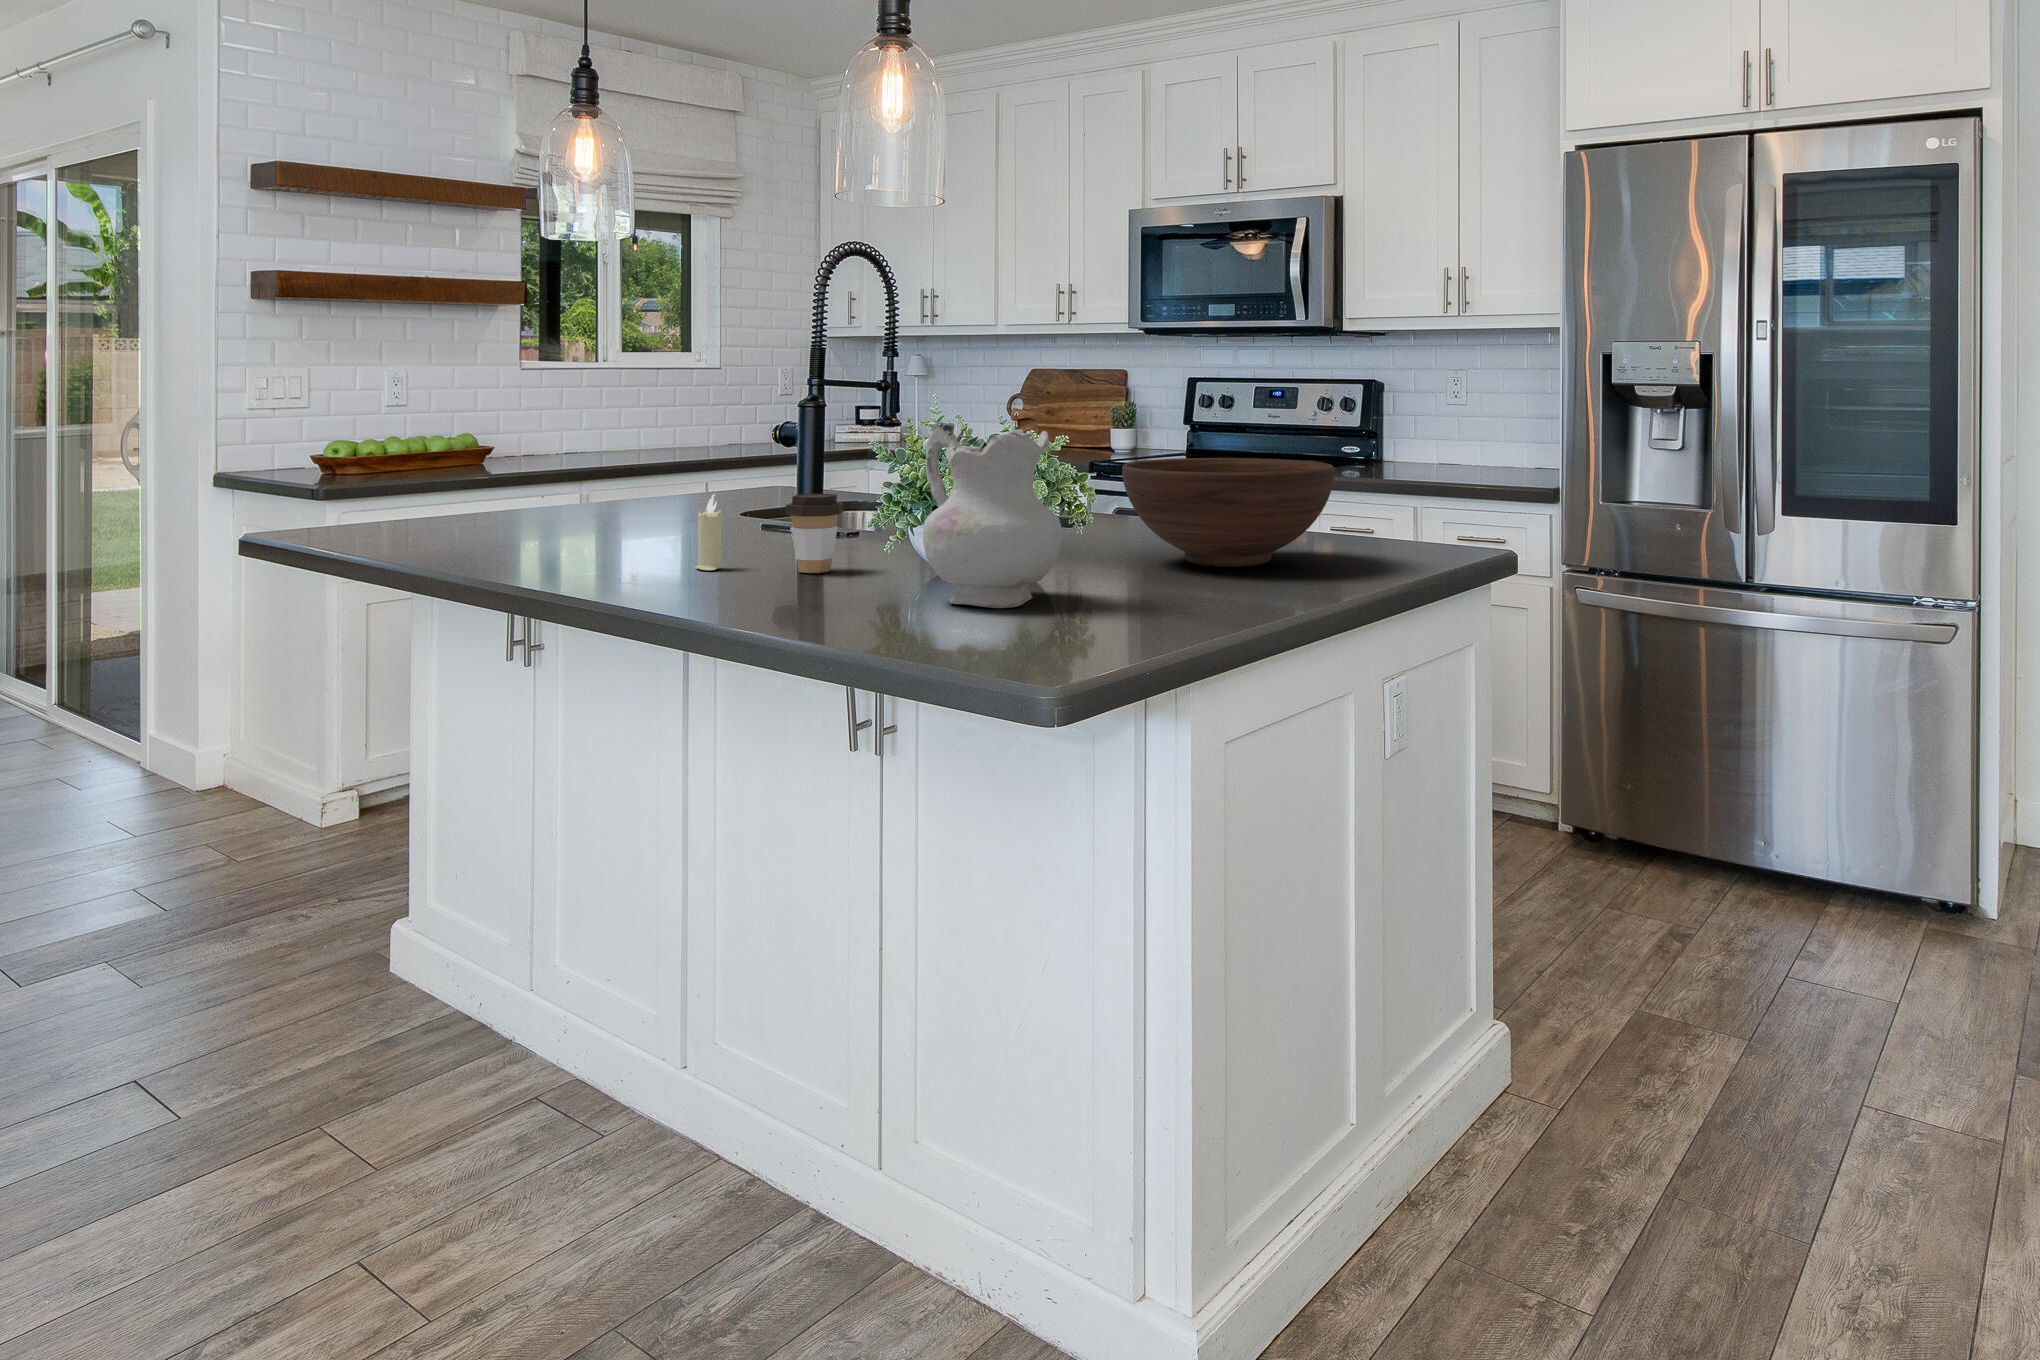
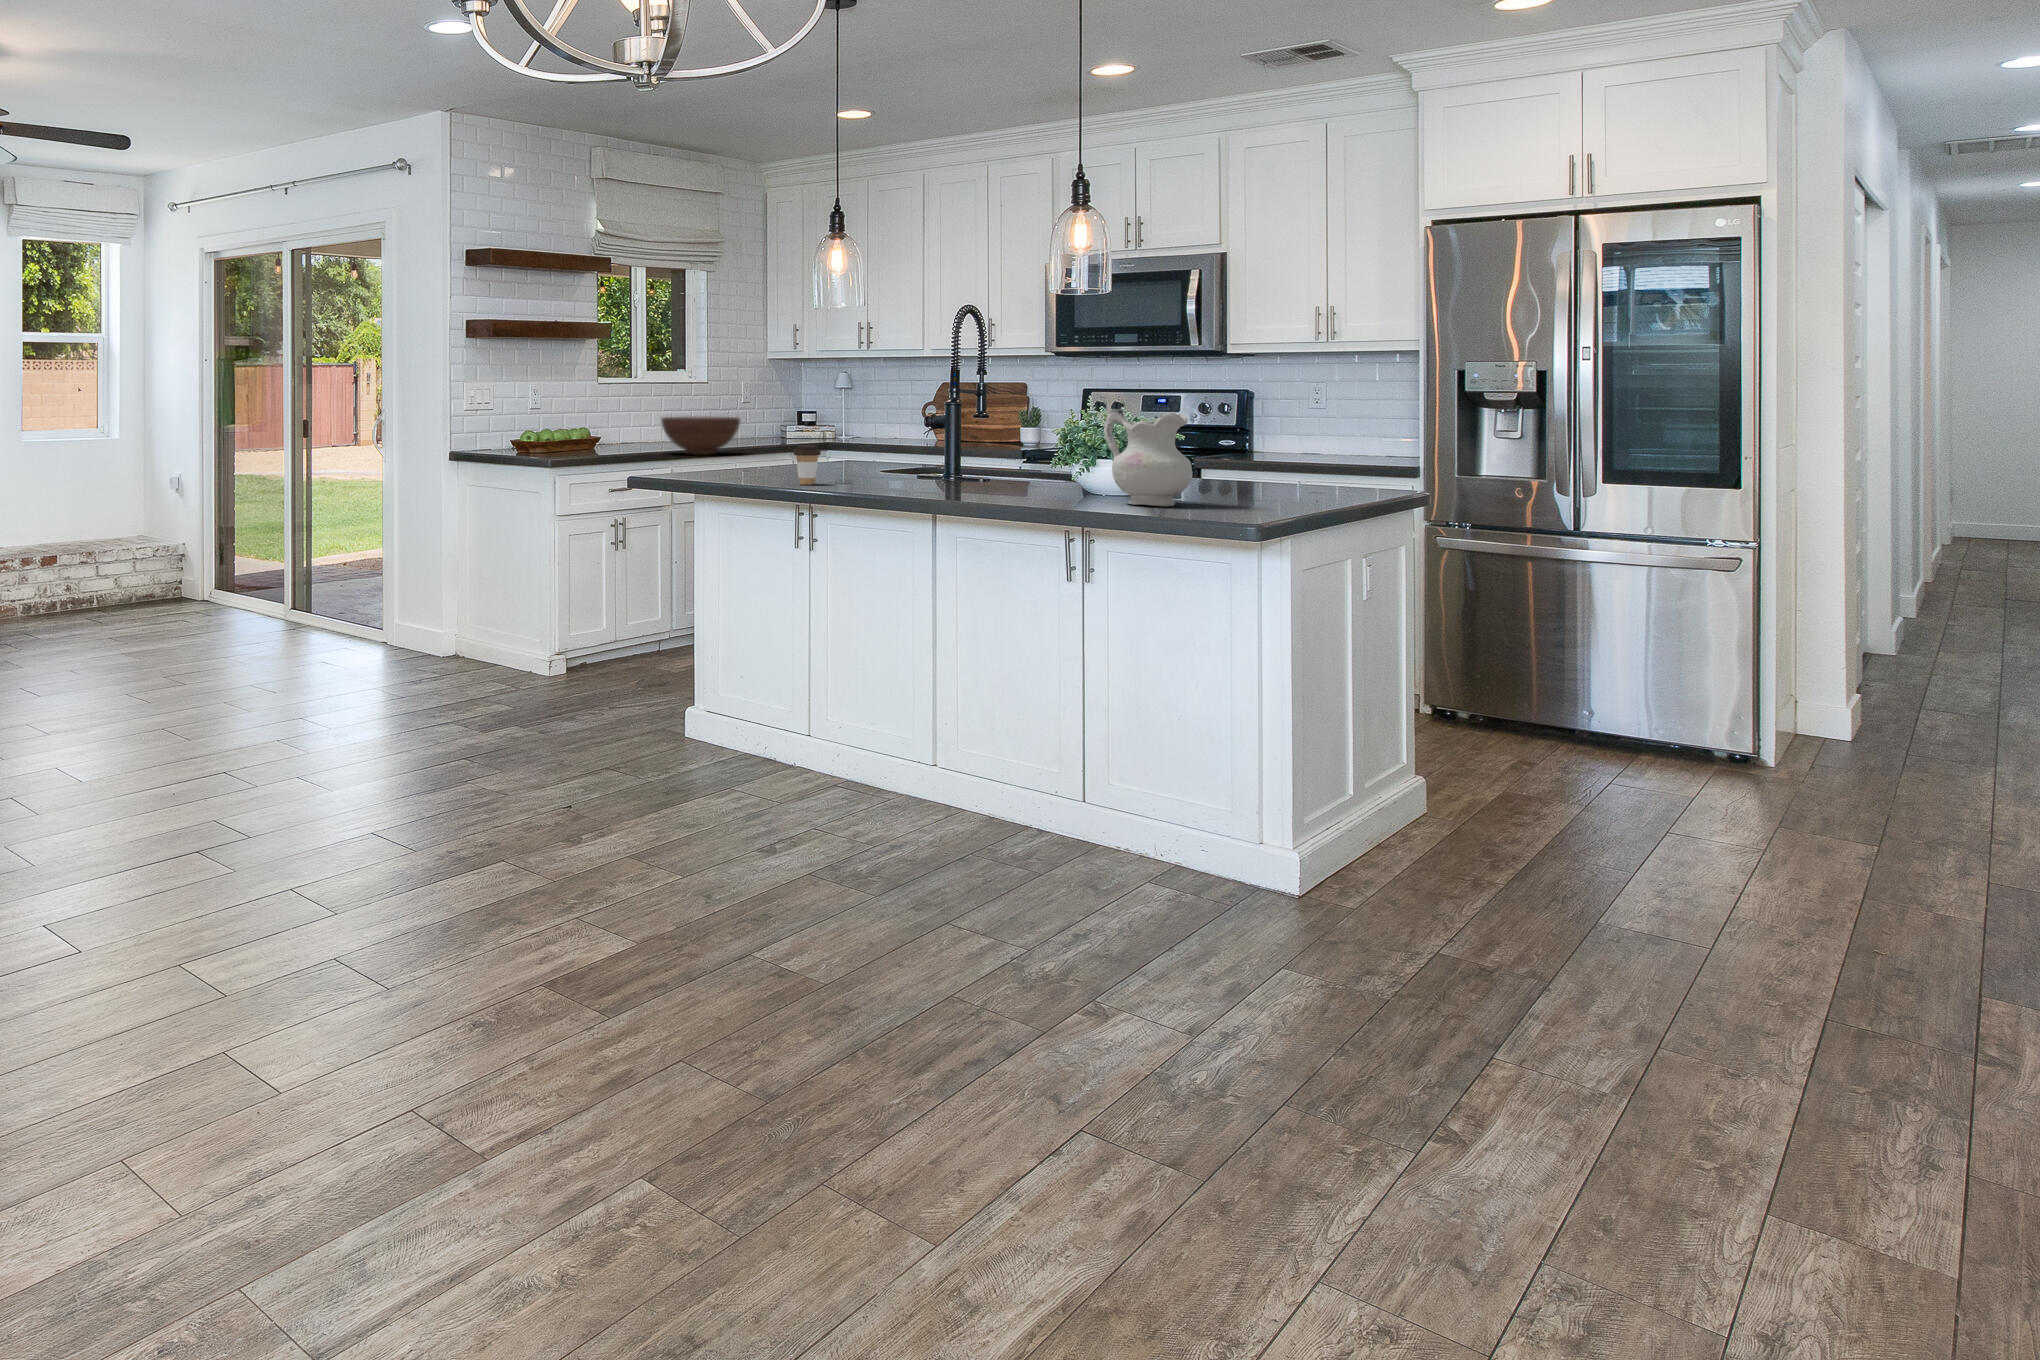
fruit bowl: present [1122,458,1335,567] -> present [661,417,740,455]
candle: present [694,494,722,570] -> none [937,451,953,493]
coffee cup: present [786,494,843,573] -> present [794,445,821,485]

